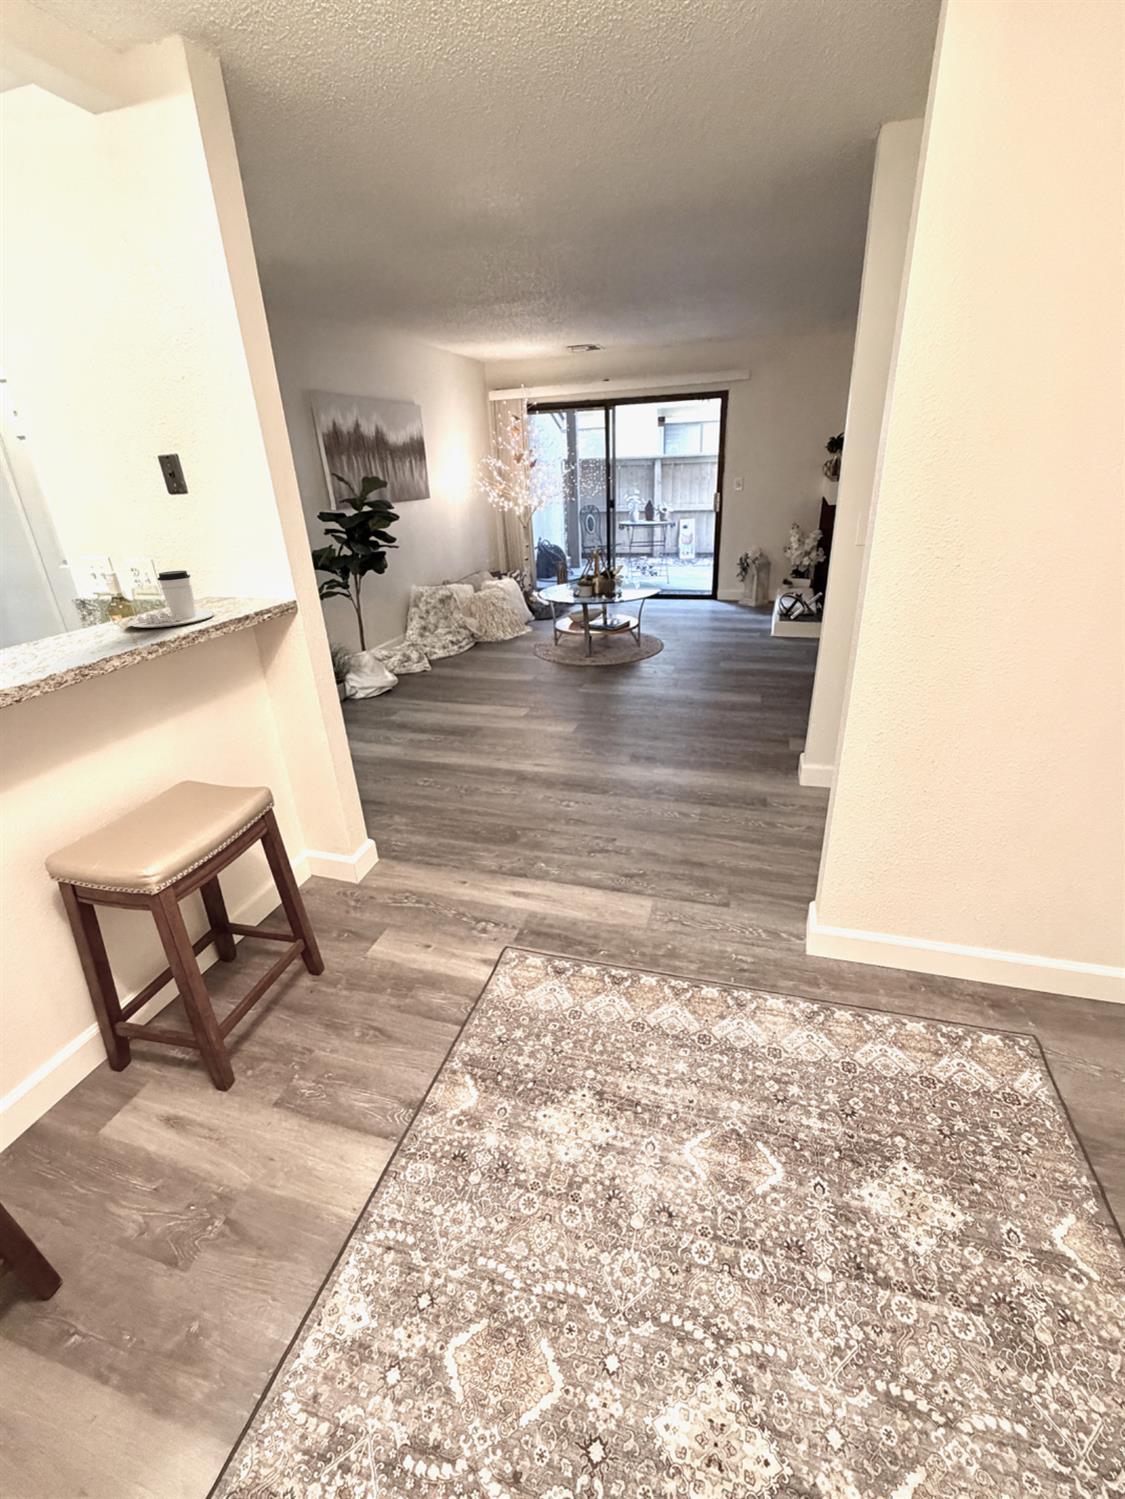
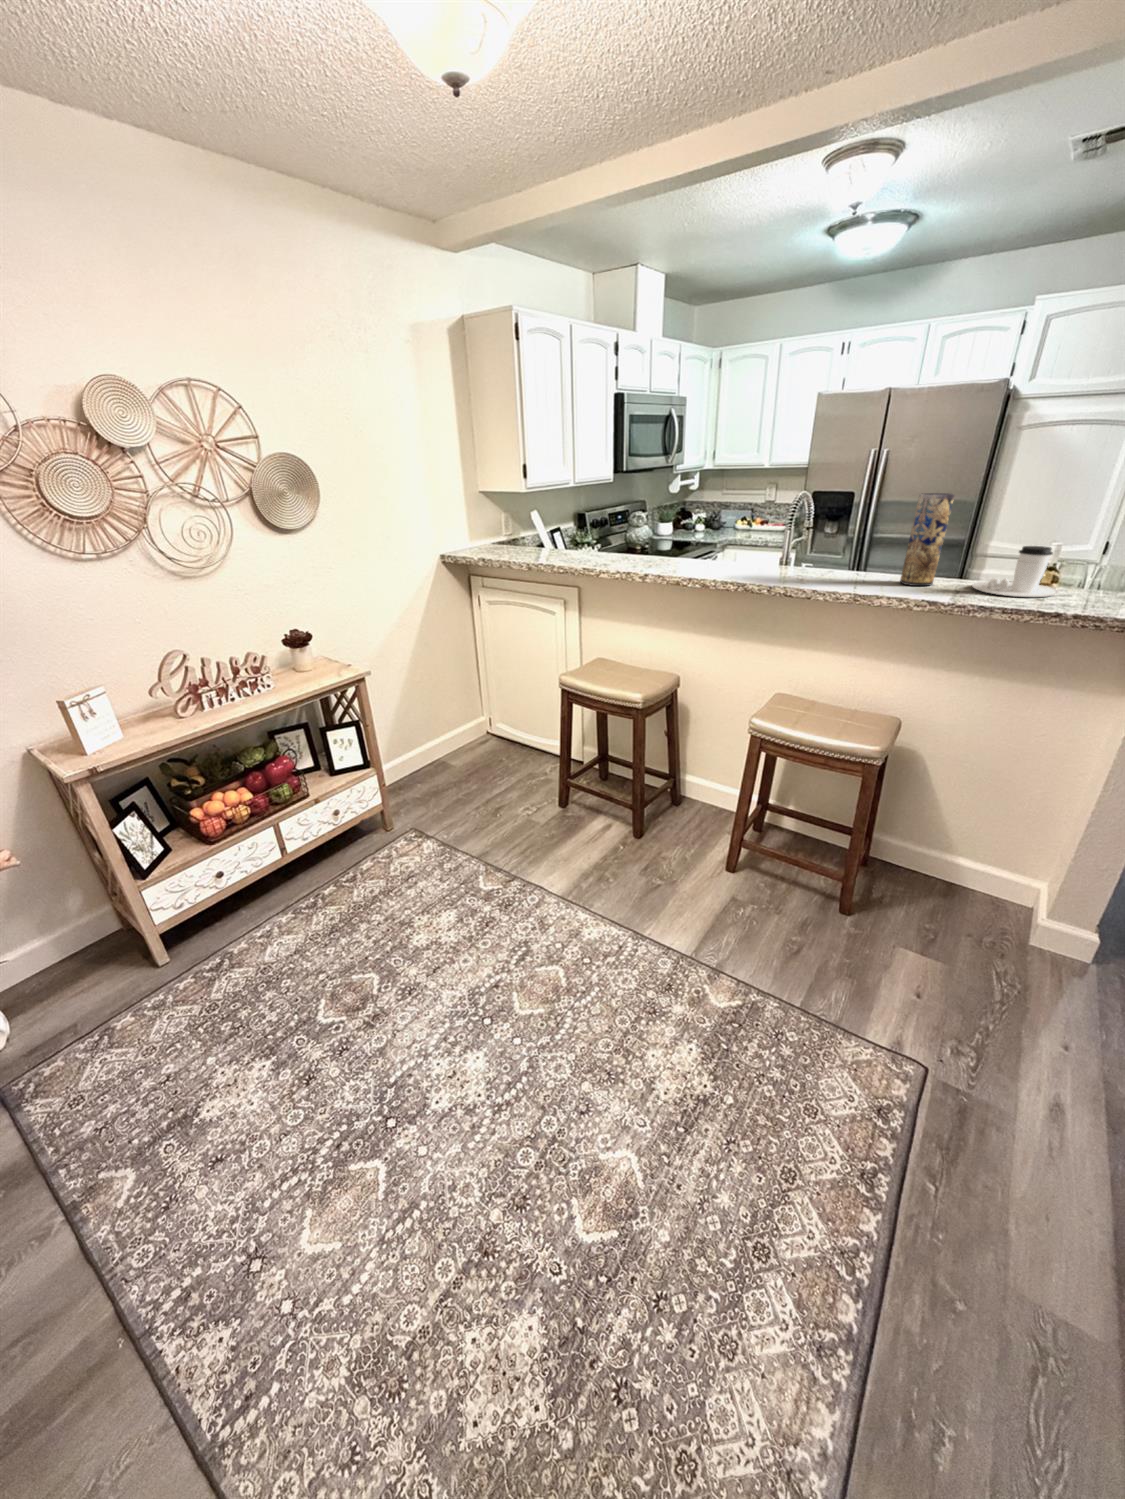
vase: none [19,529,106,650] -> present [900,493,954,586]

